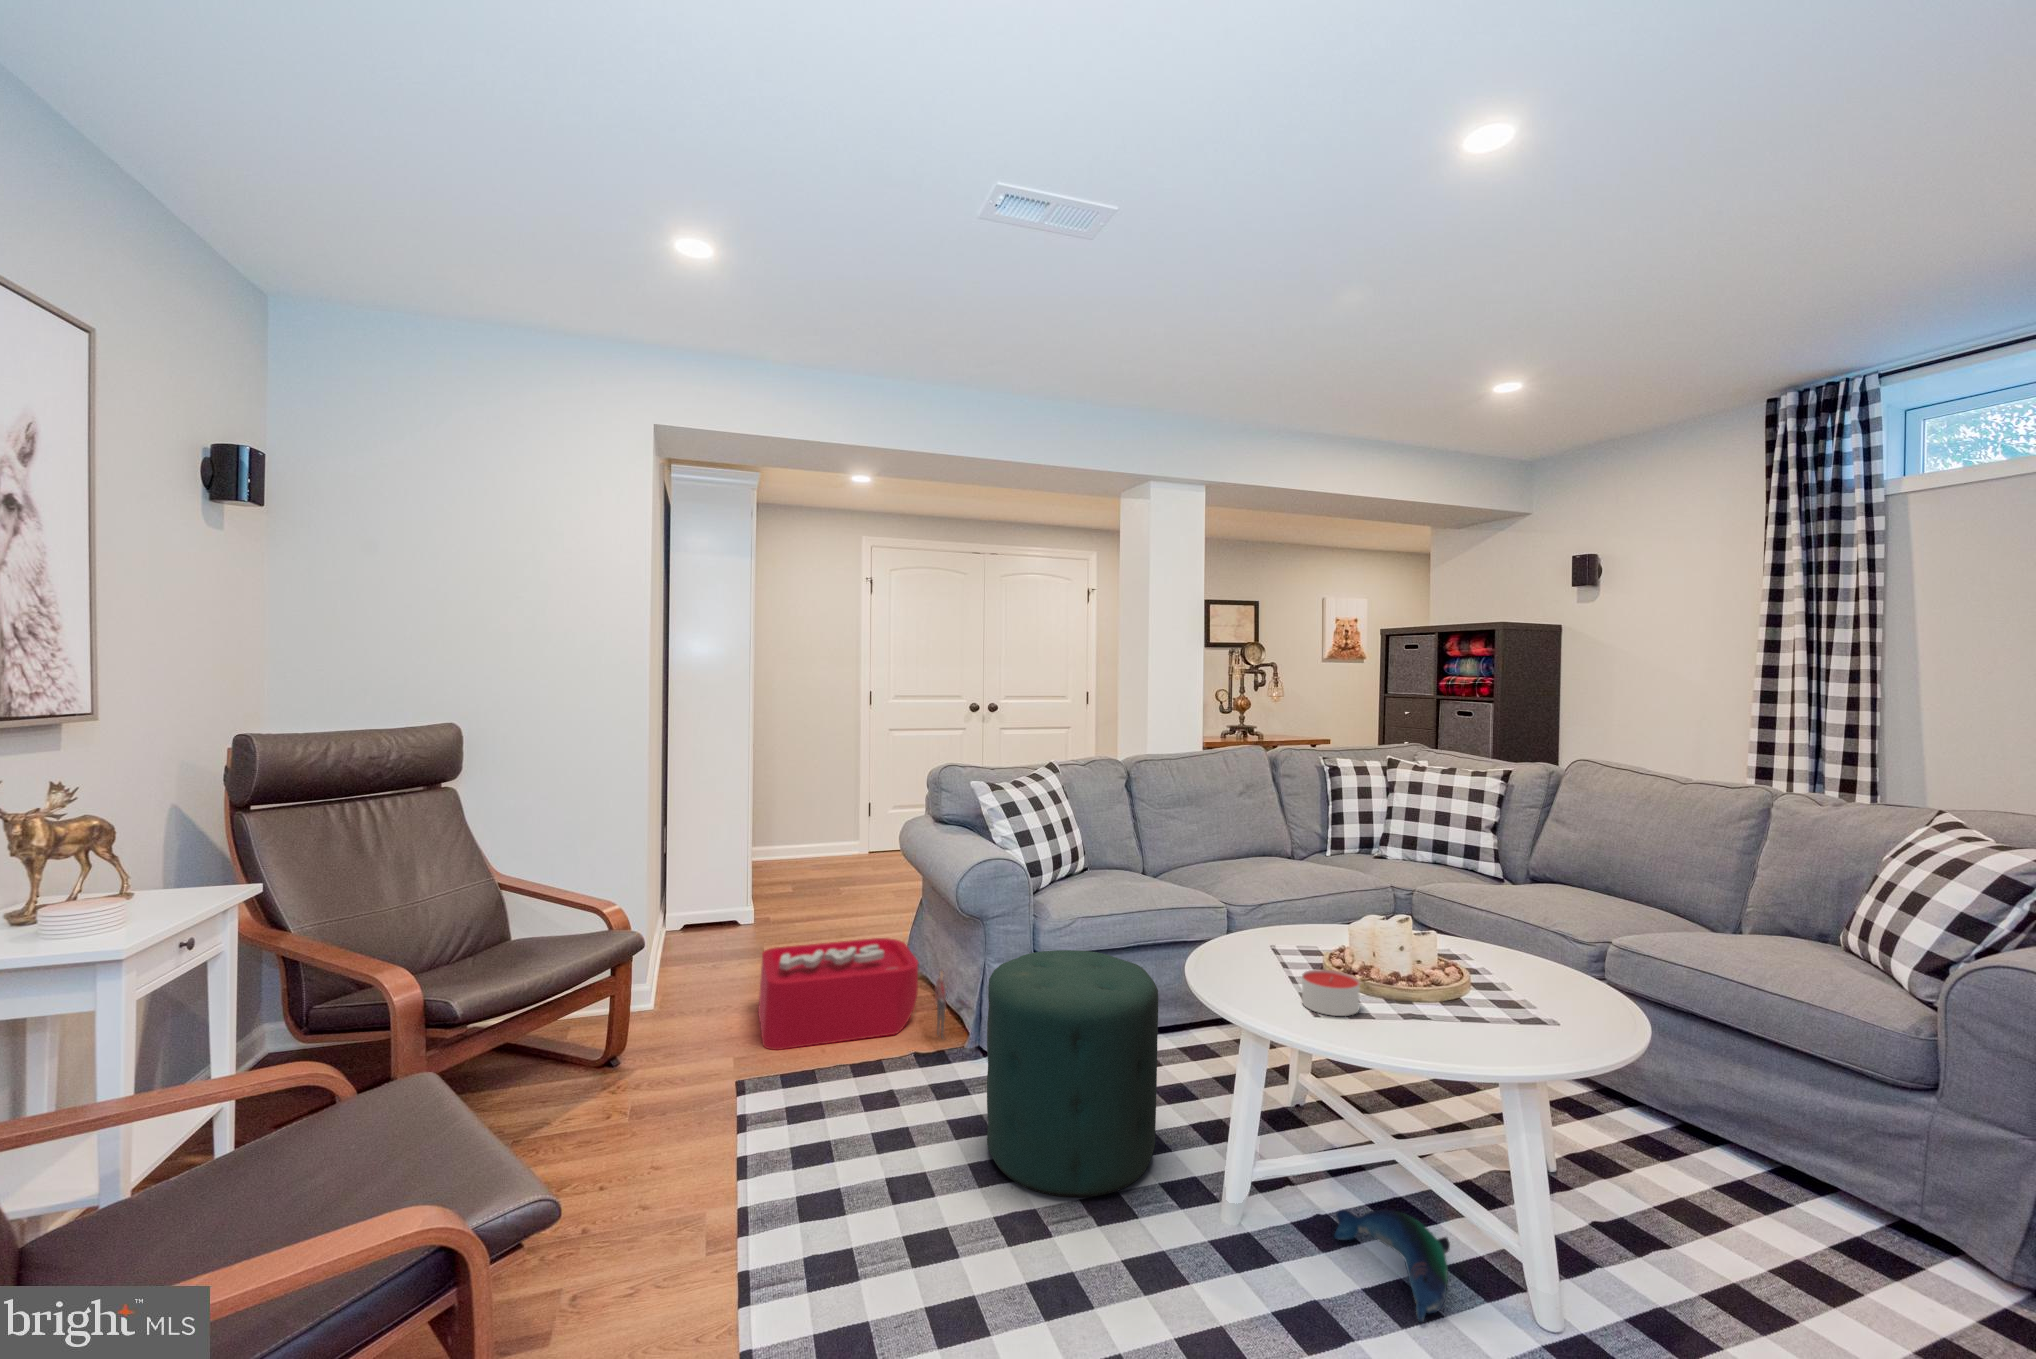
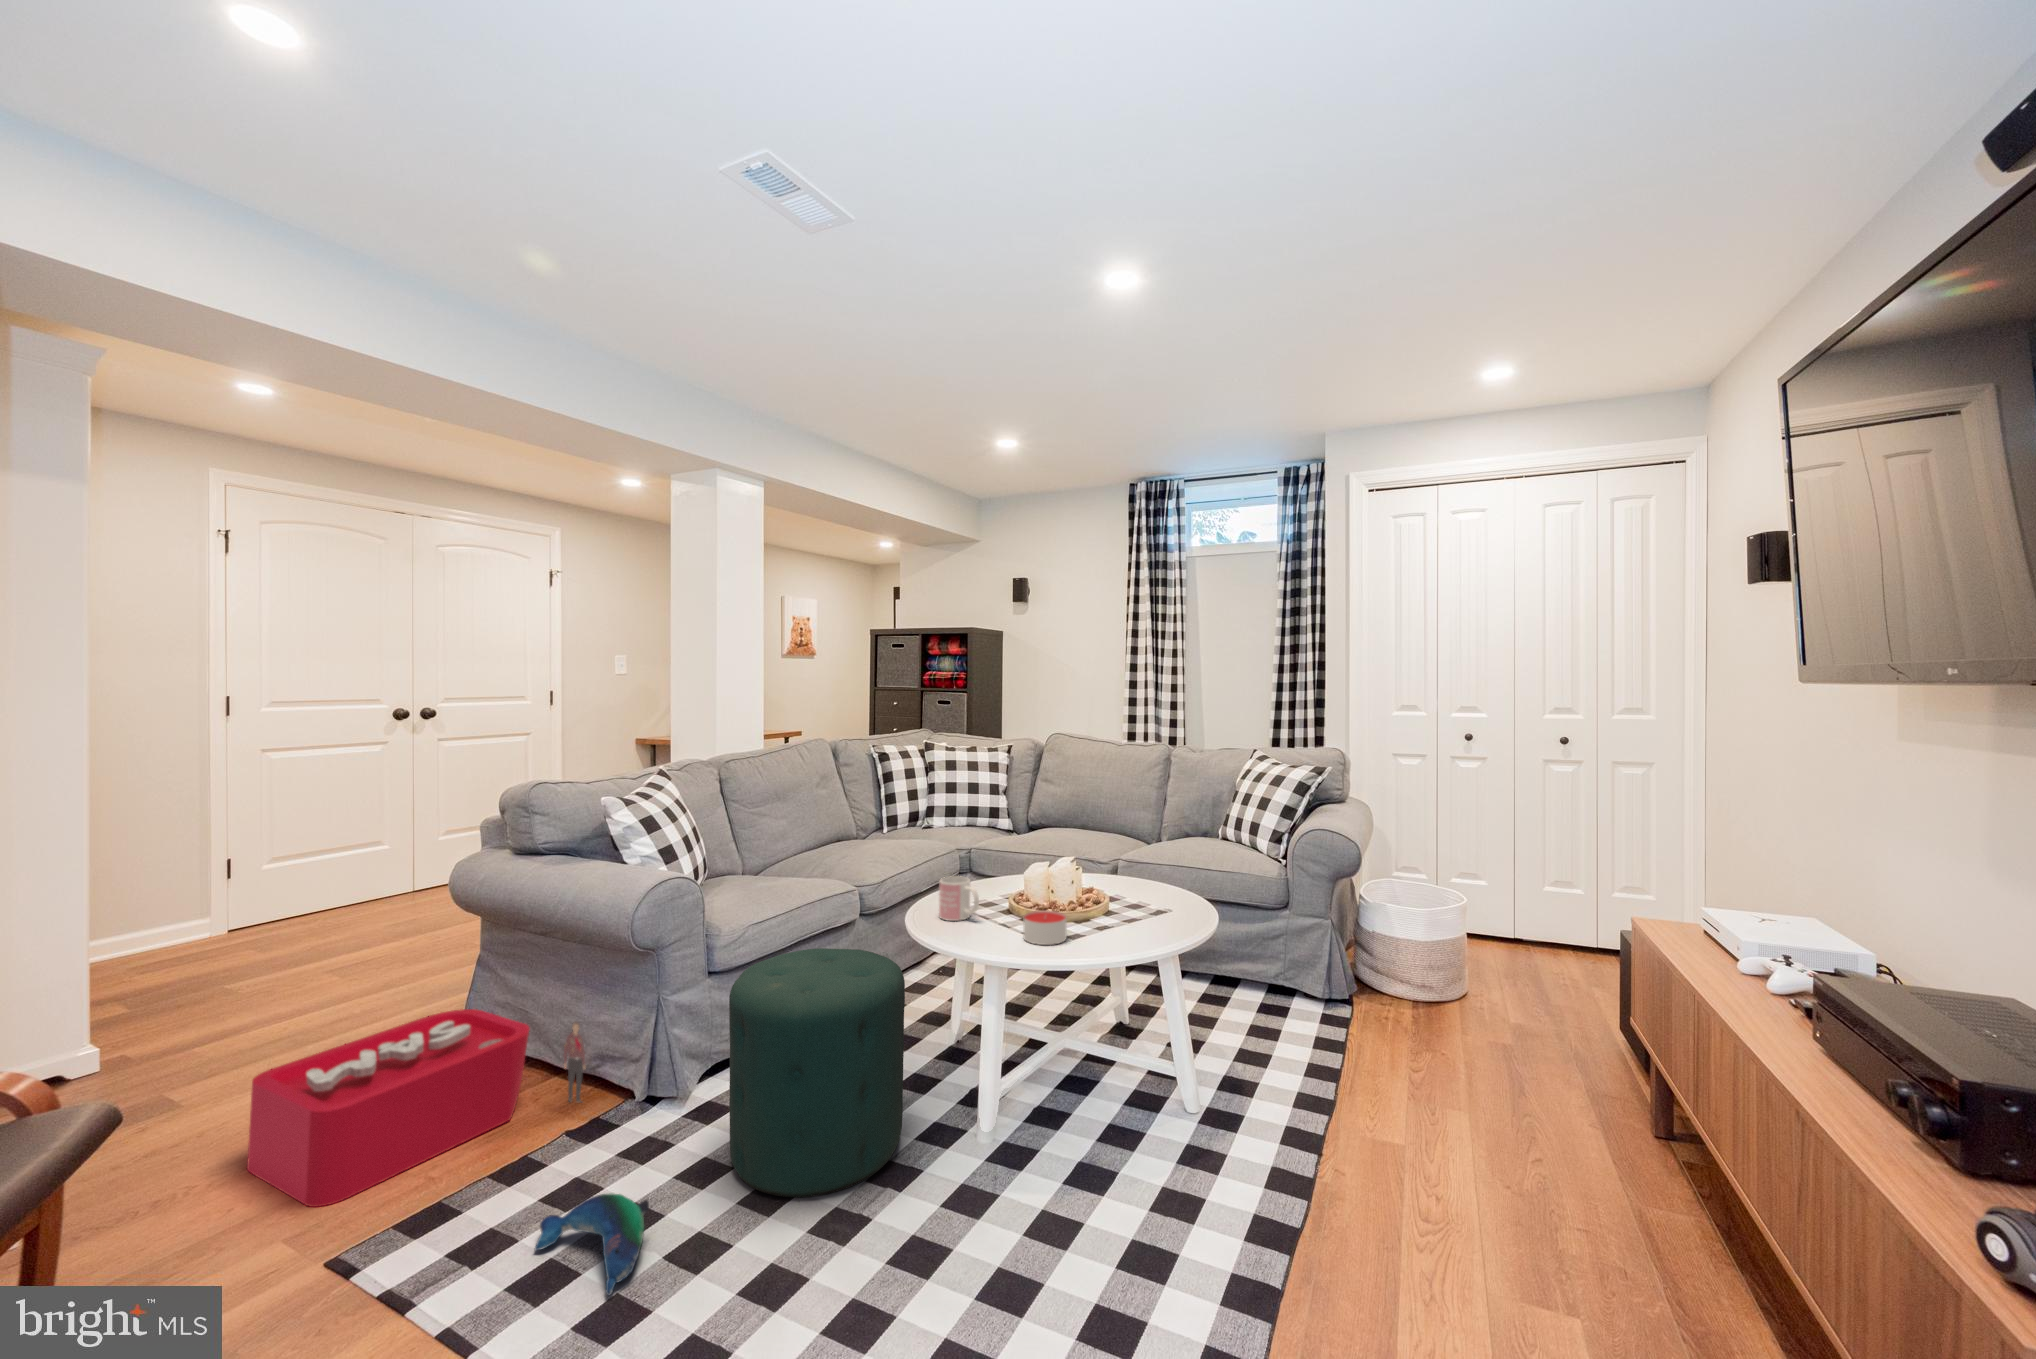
mug: none [1245,910,1283,963] -> present [939,876,979,921]
plush toy: present [1334,1210,1450,1322] -> present [535,1194,649,1295]

